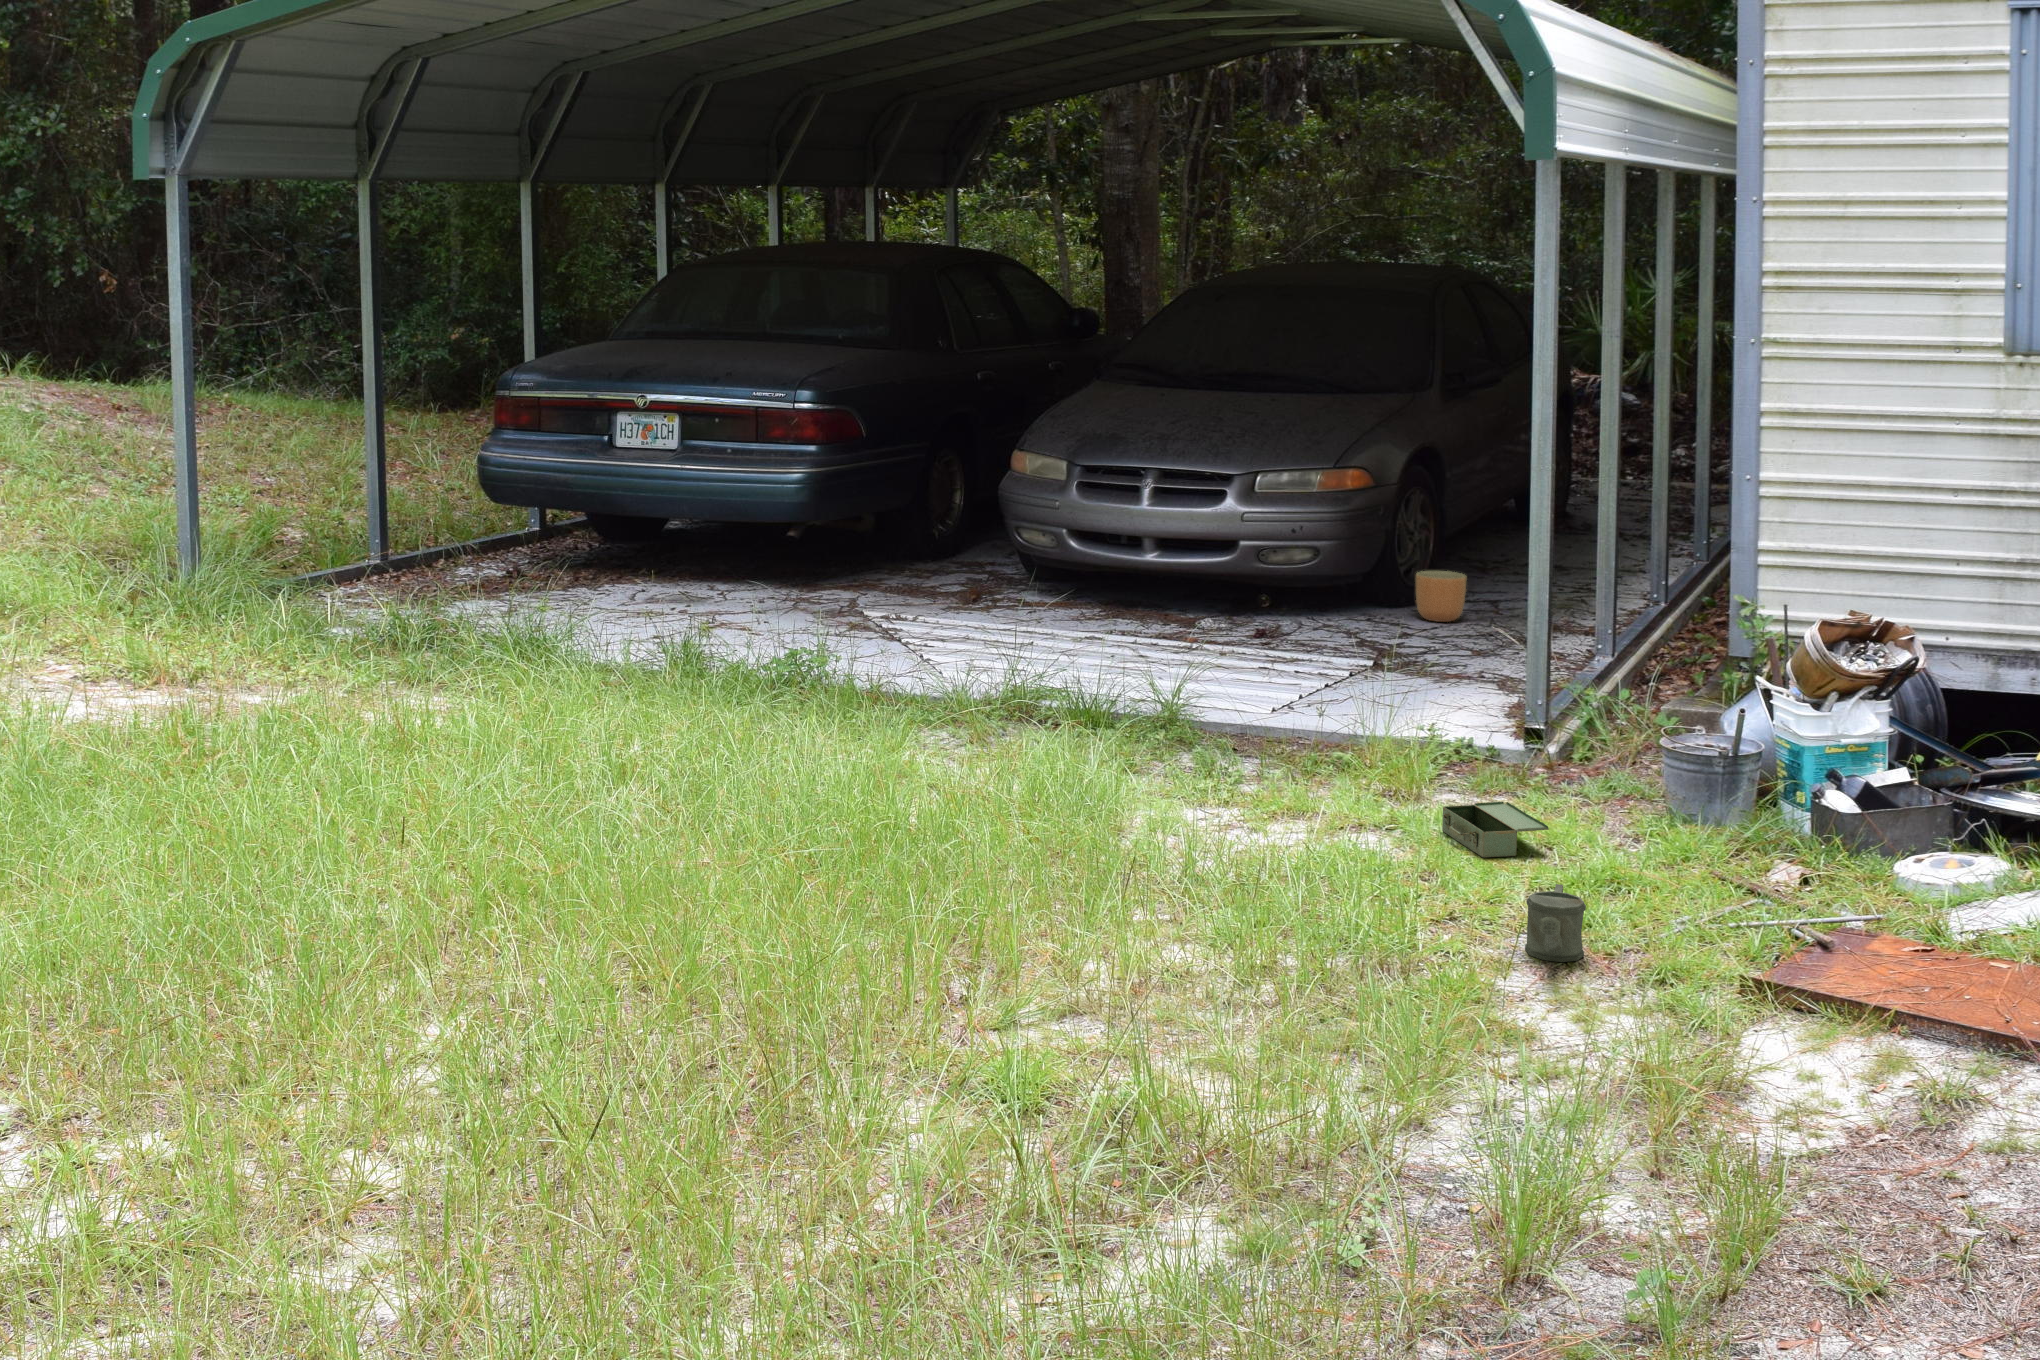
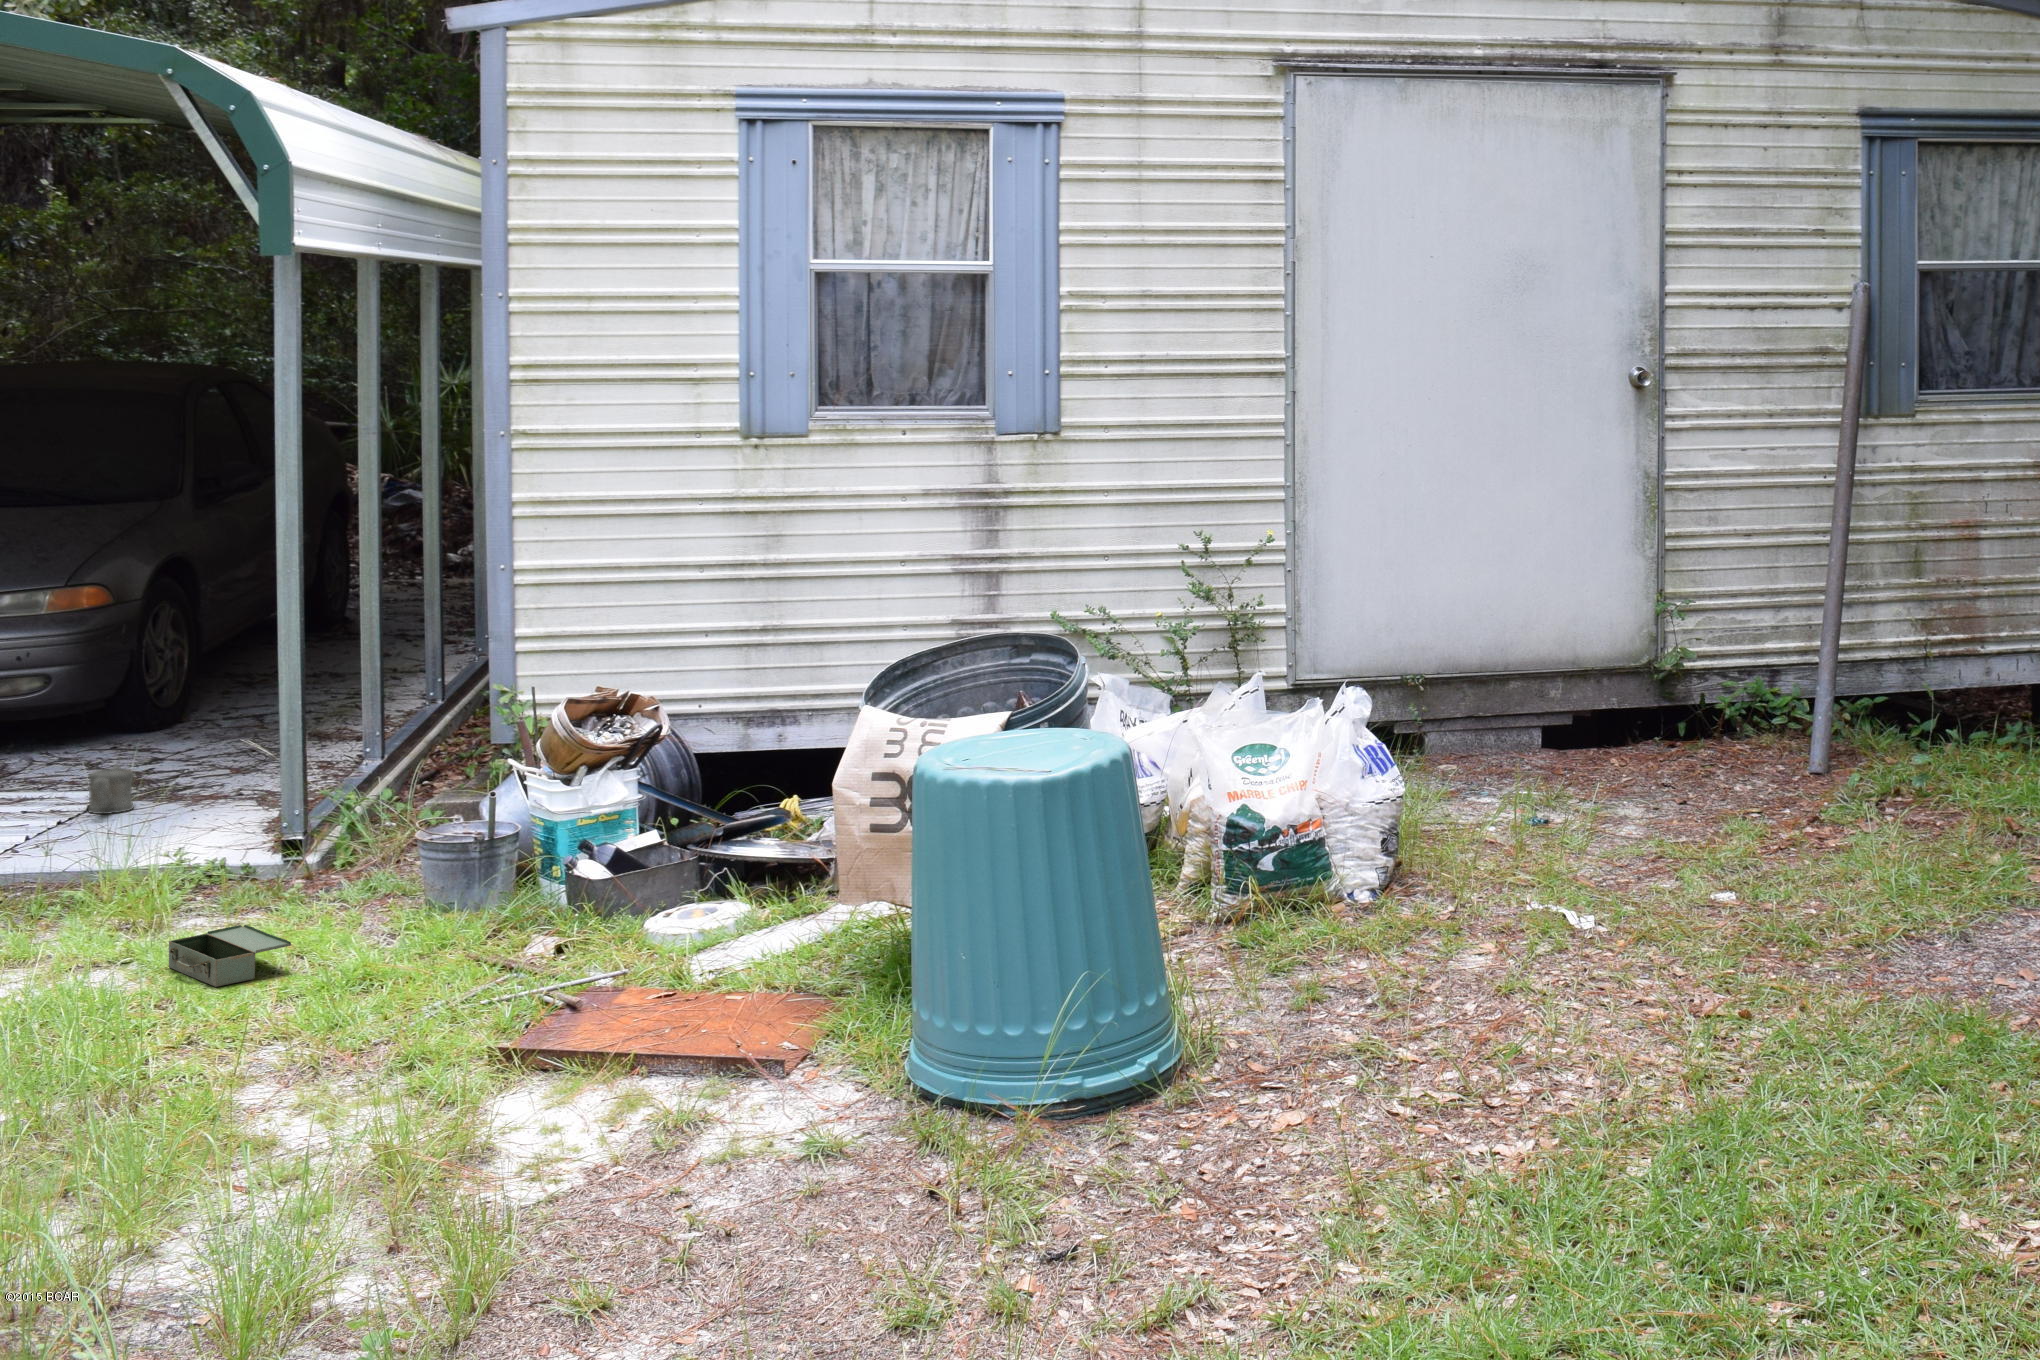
planter: present [1416,571,1466,622] -> none [145,689,207,745]
watering can: present [1525,884,1586,962] -> present [88,765,134,814]

